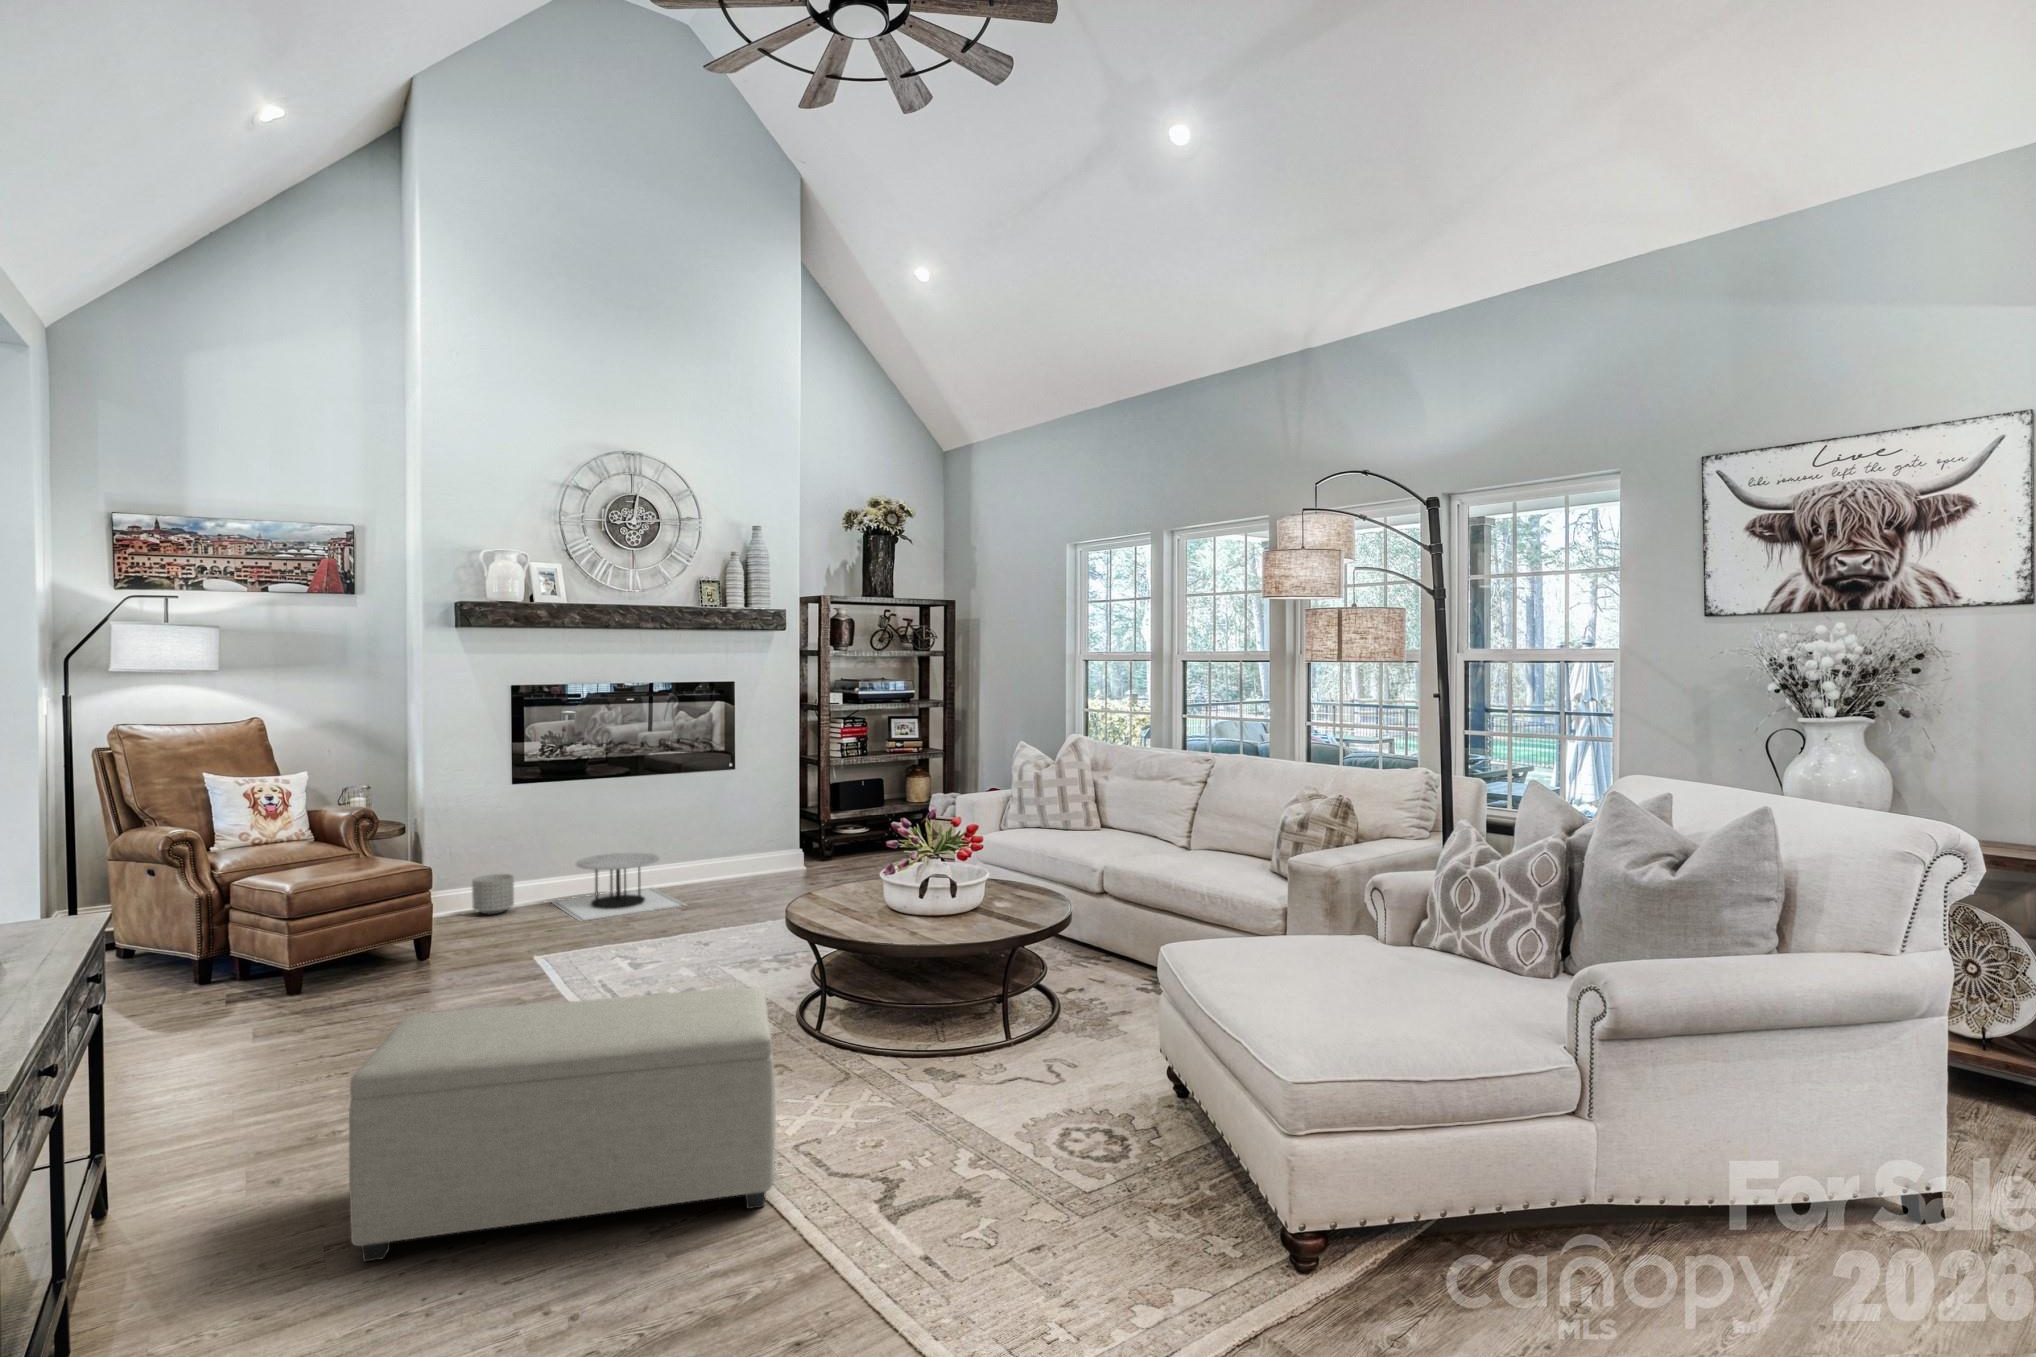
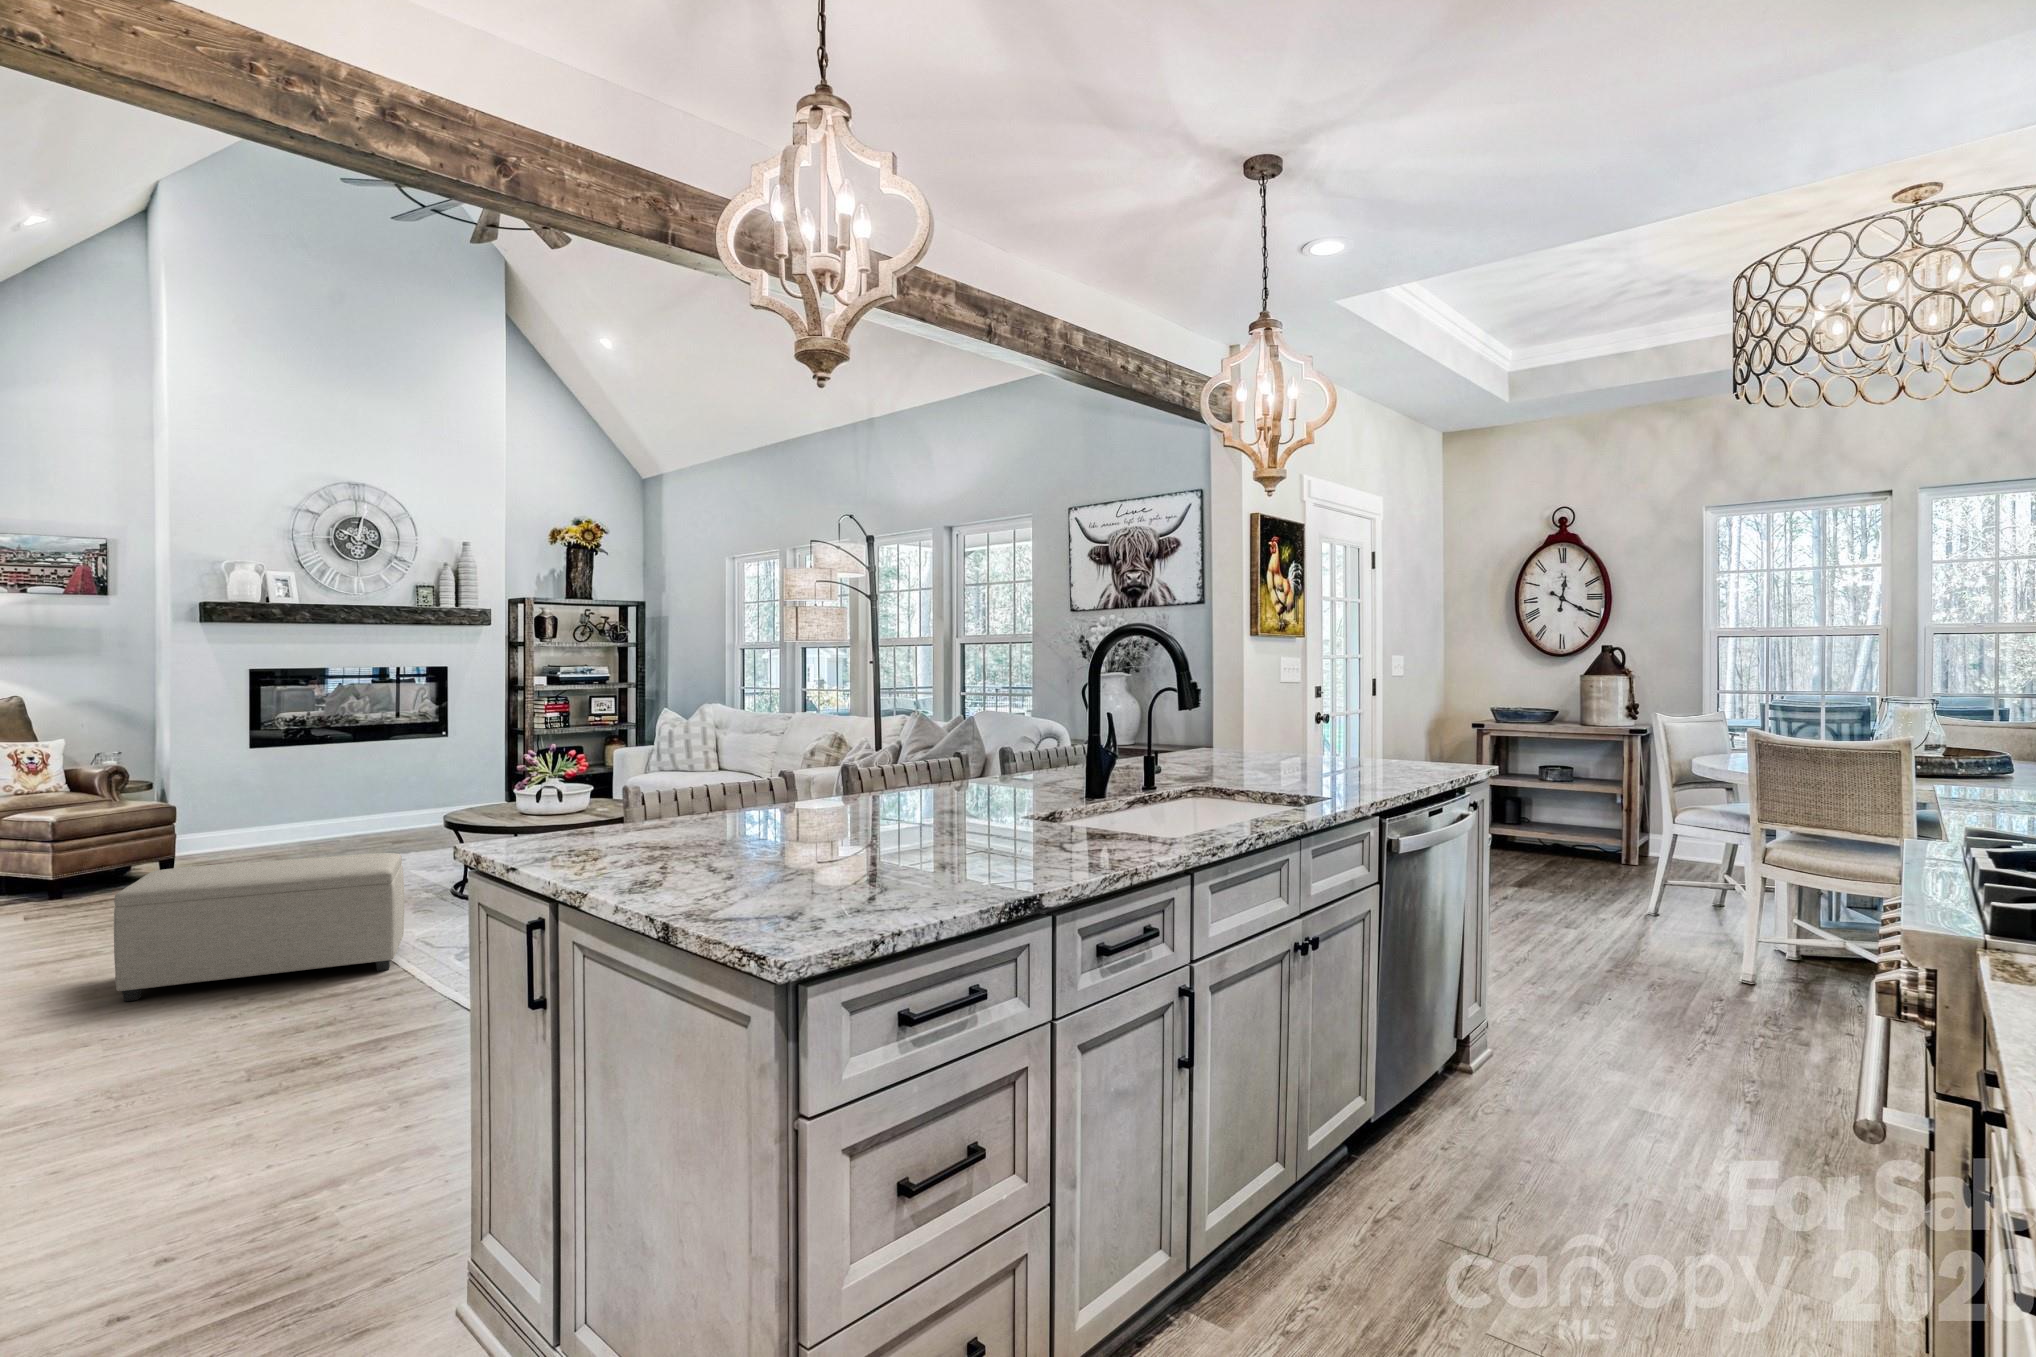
side table: present [552,853,686,921] -> none [283,798,400,848]
planter: present [472,874,514,915] -> none [213,815,250,846]

